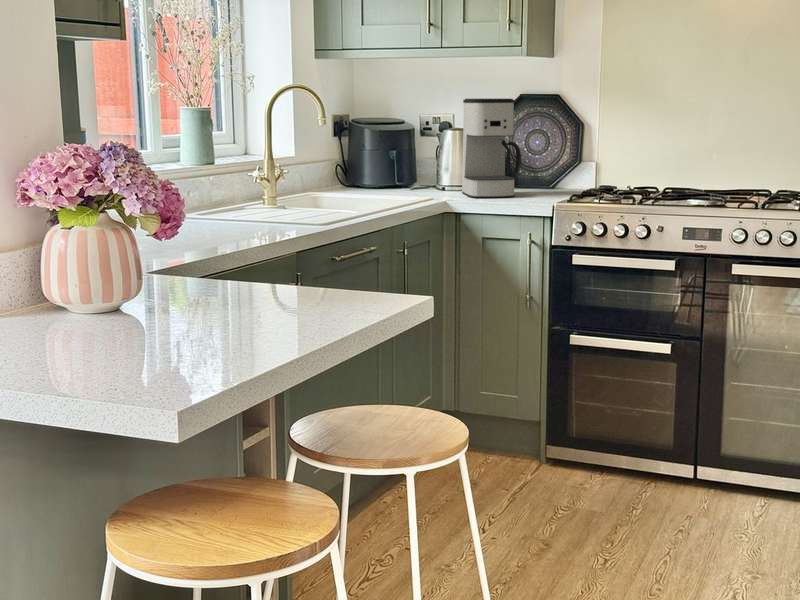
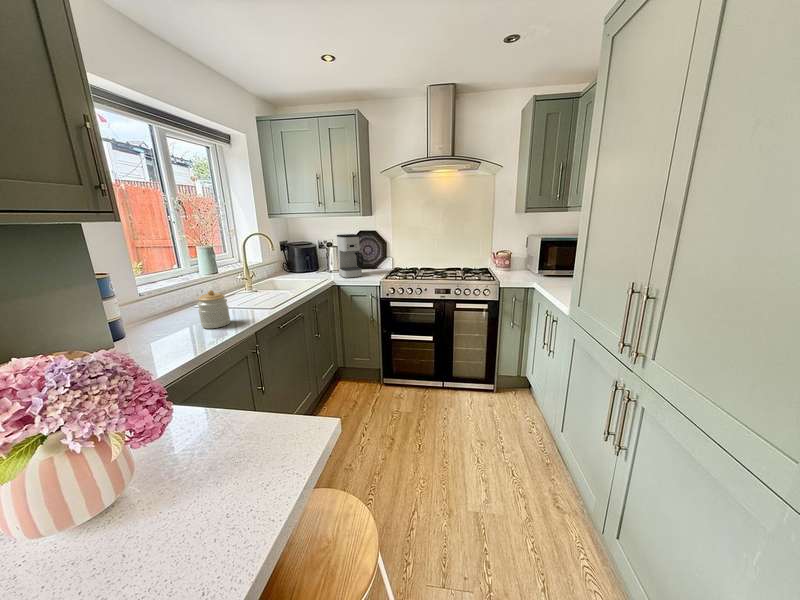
jar: none [196,172,247,241] -> present [197,290,230,328]

